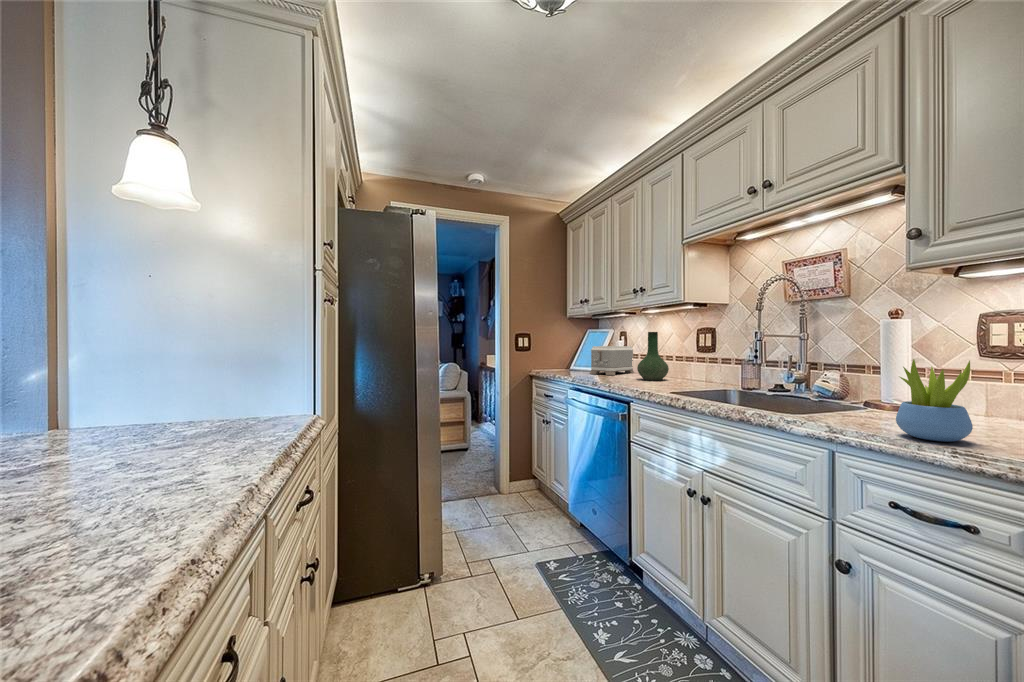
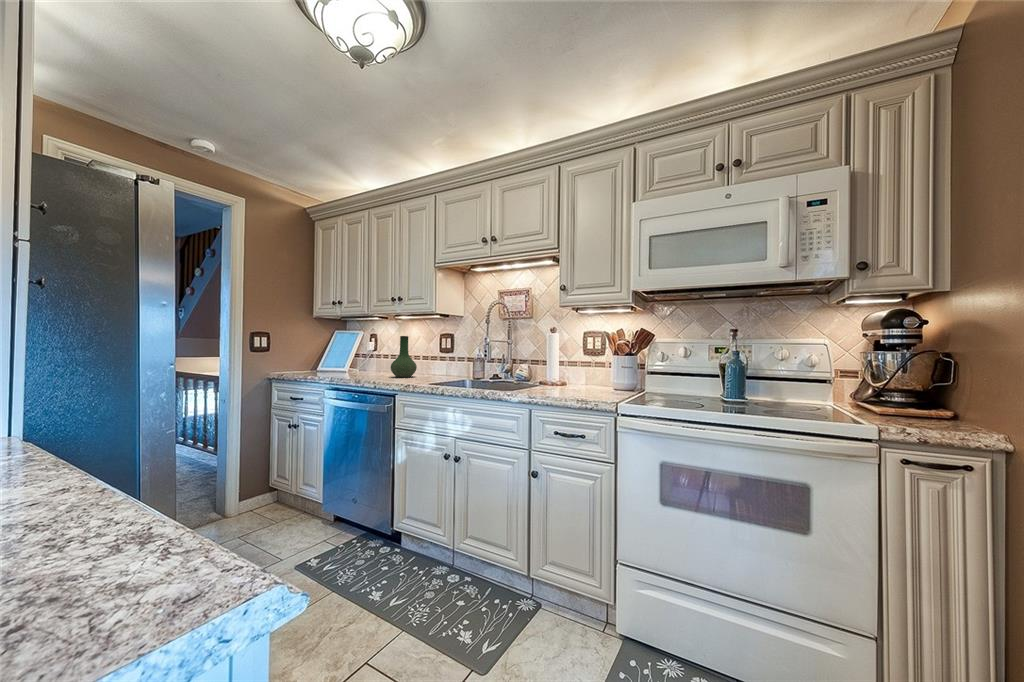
toaster: present [590,346,634,375] -> none [341,348,382,375]
succulent plant: present [896,359,973,442] -> none [557,354,585,397]

